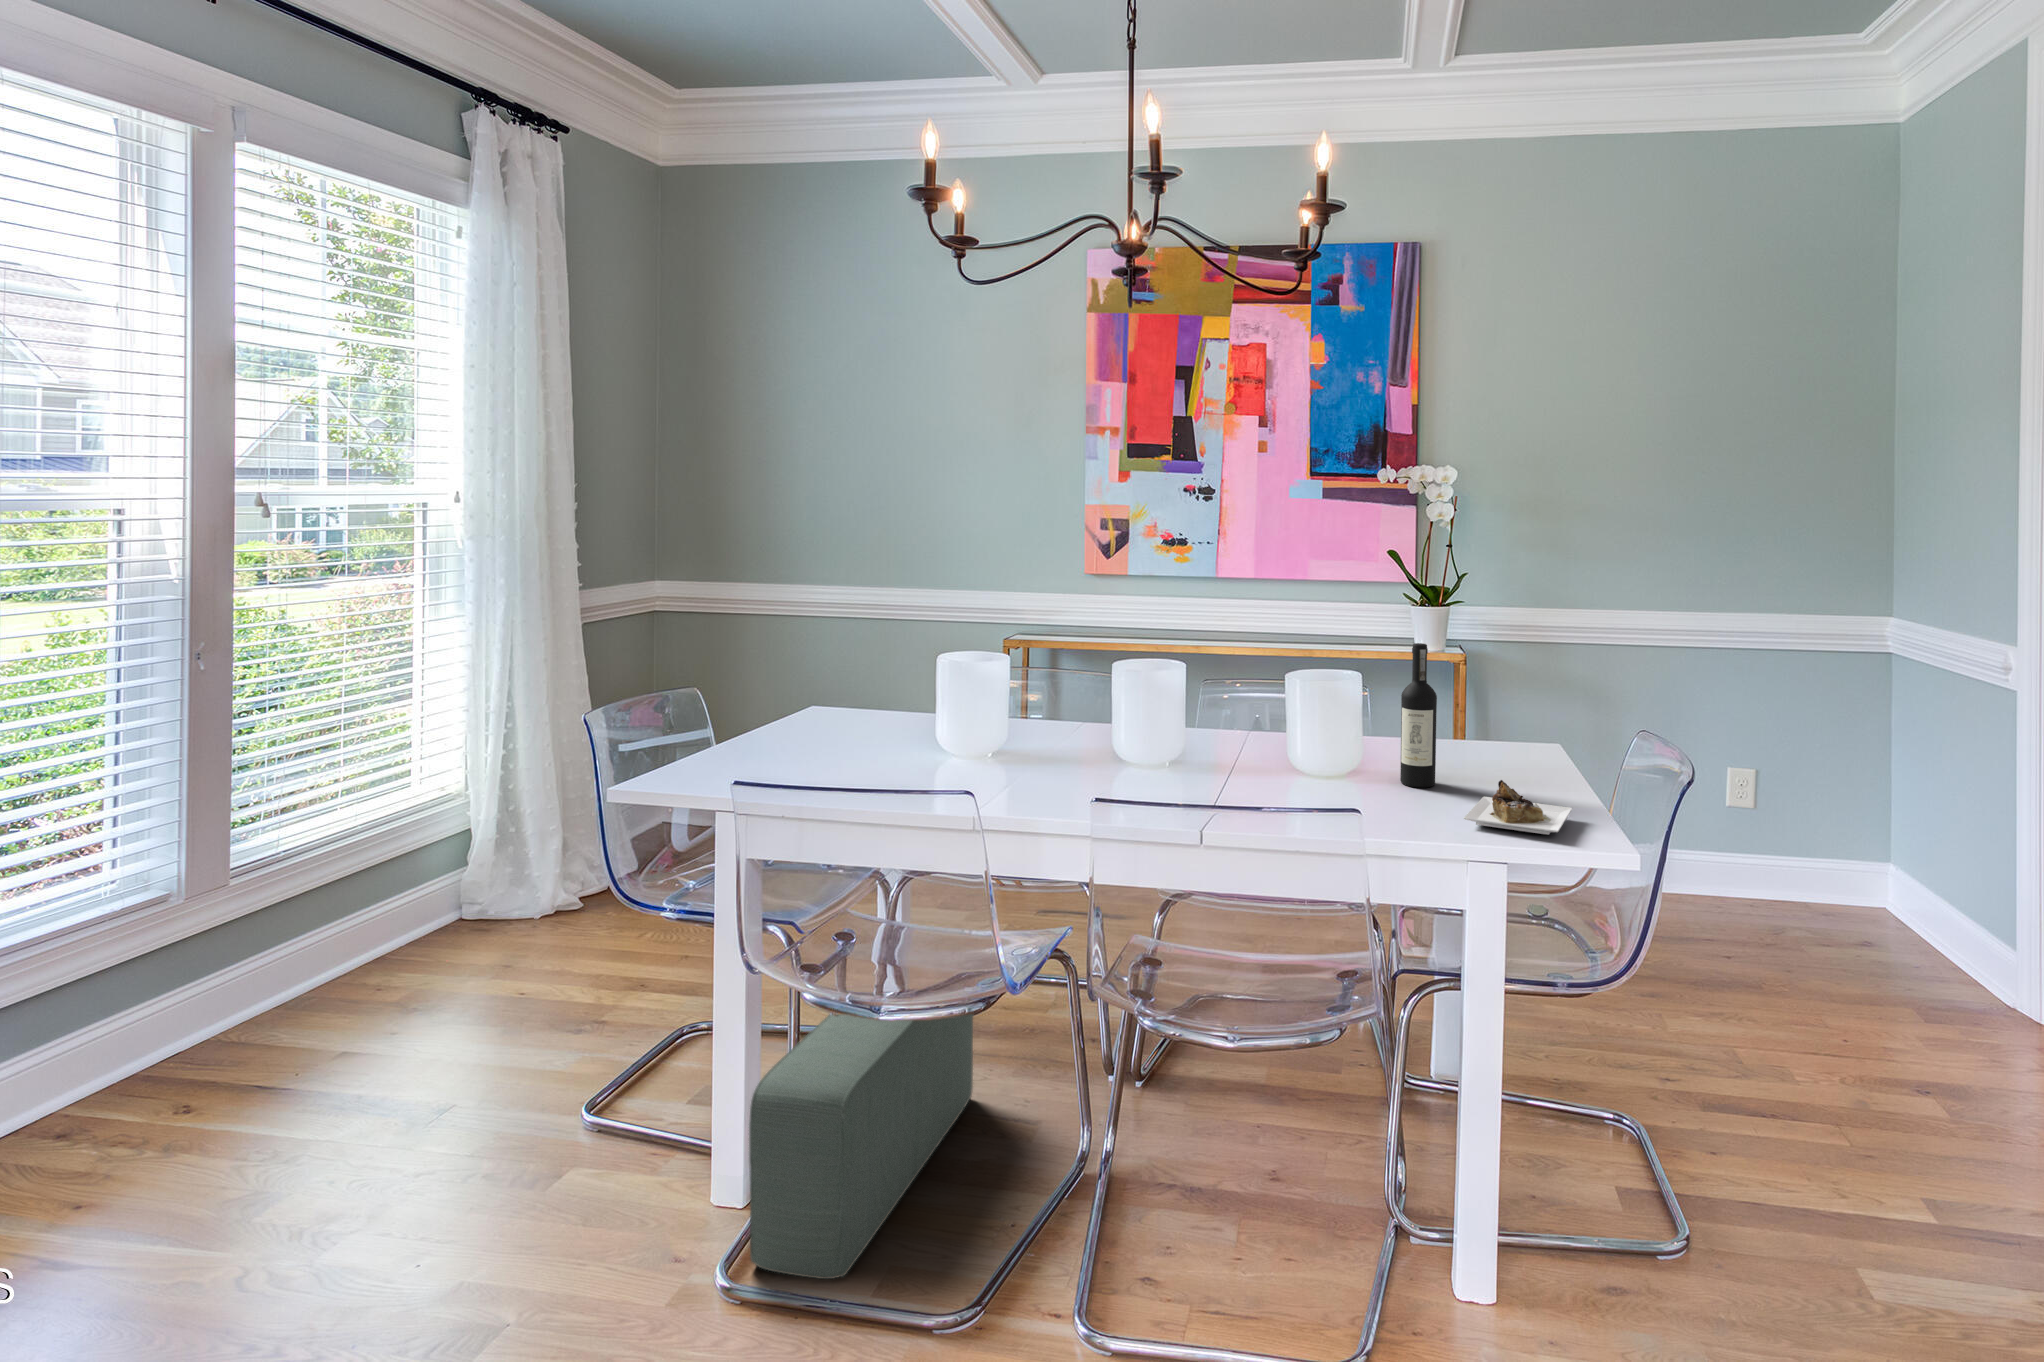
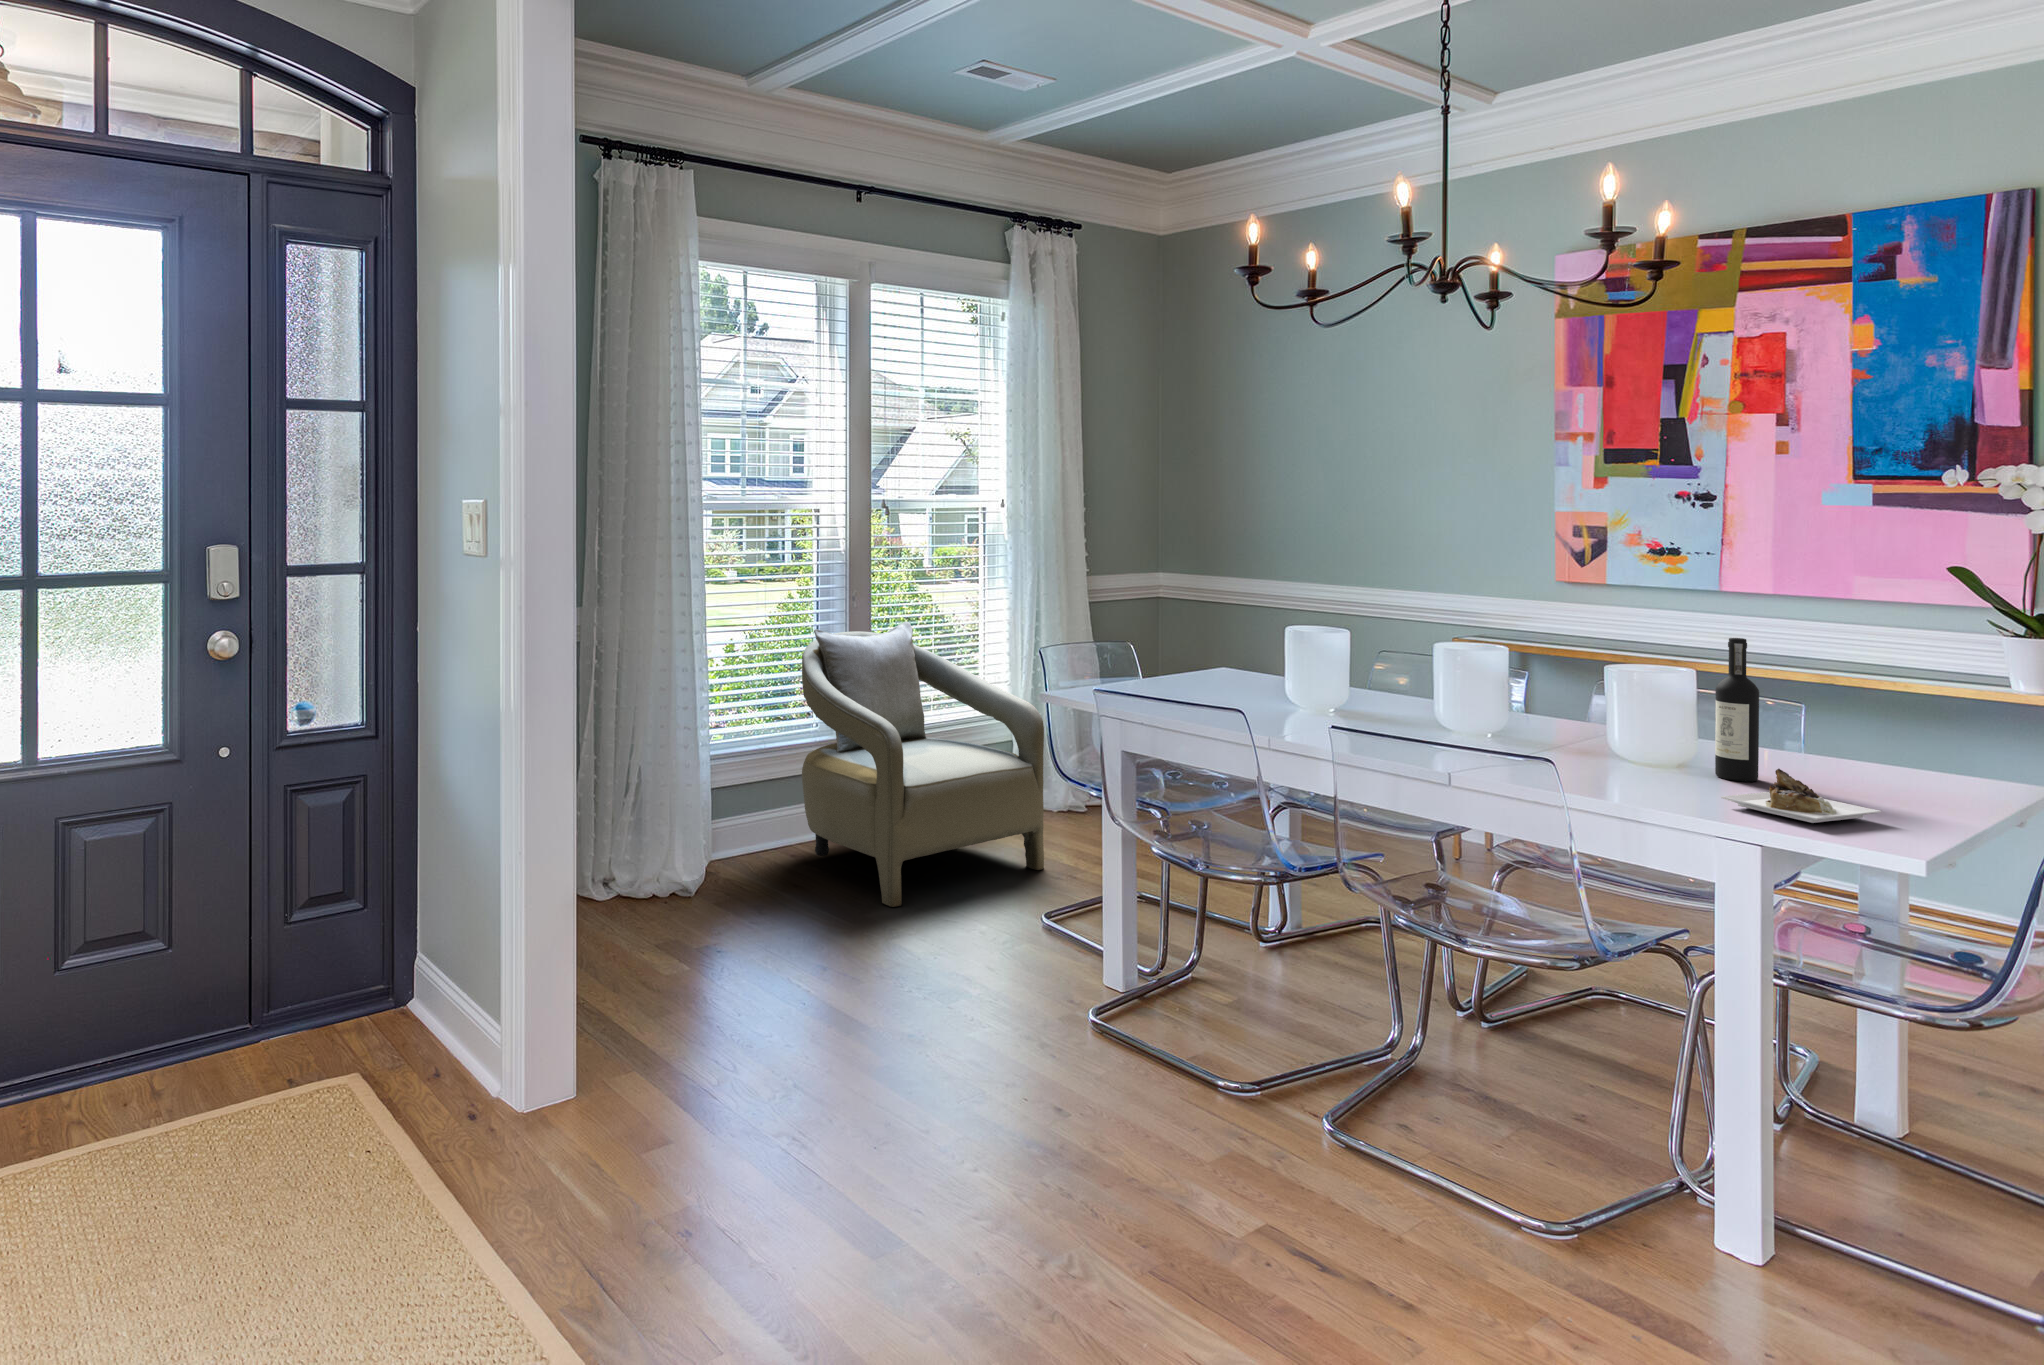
armchair: none [104,679,560,1165] -> present [802,622,1044,907]
pouf: present [749,1014,973,1279] -> none [1103,863,1314,1045]

